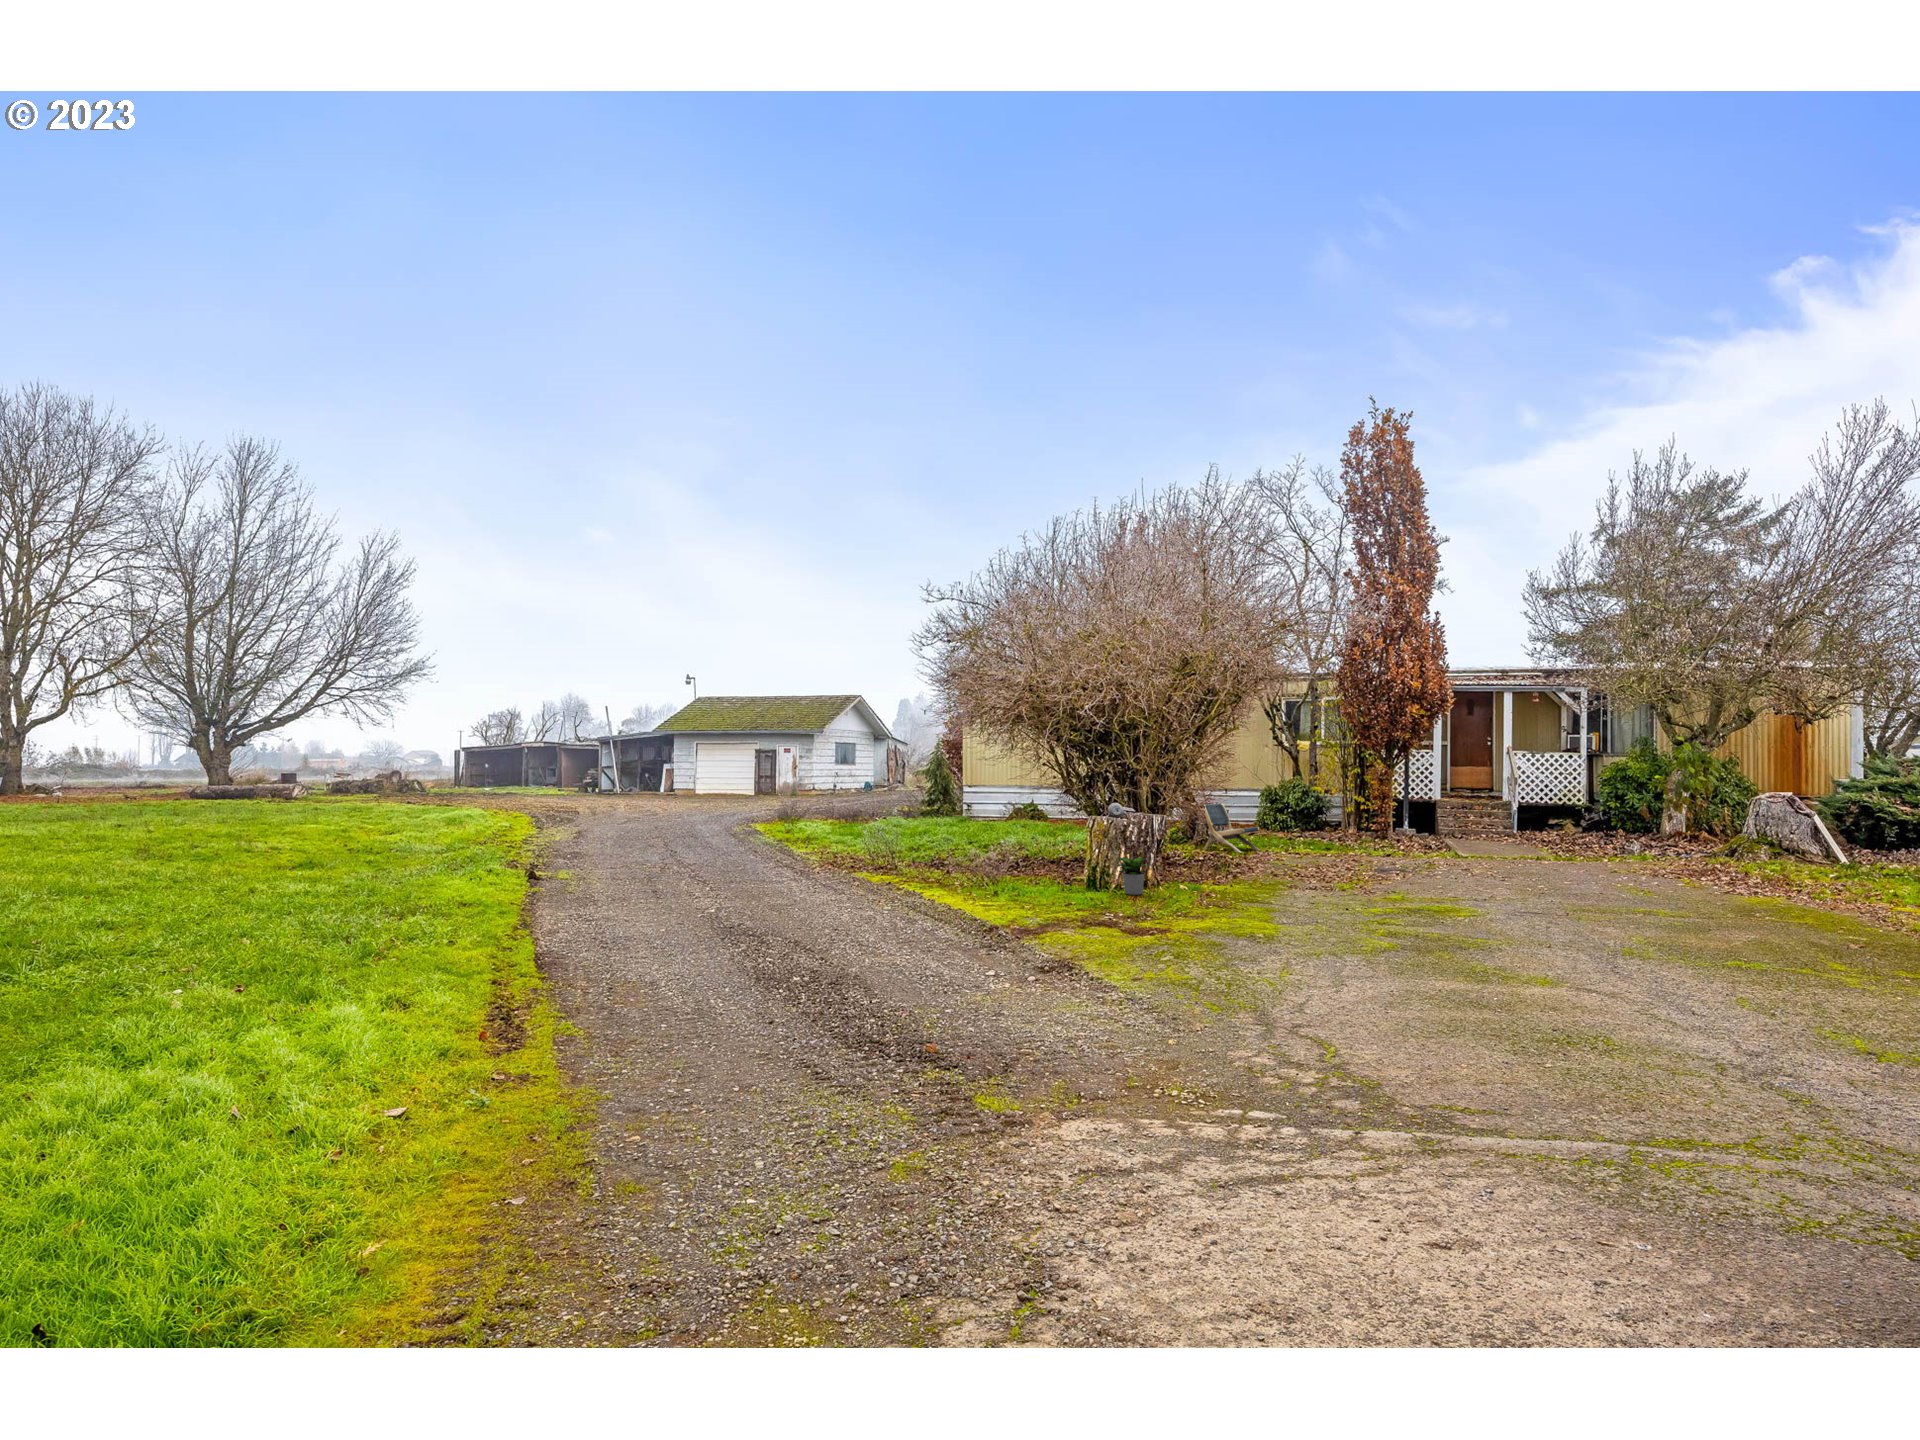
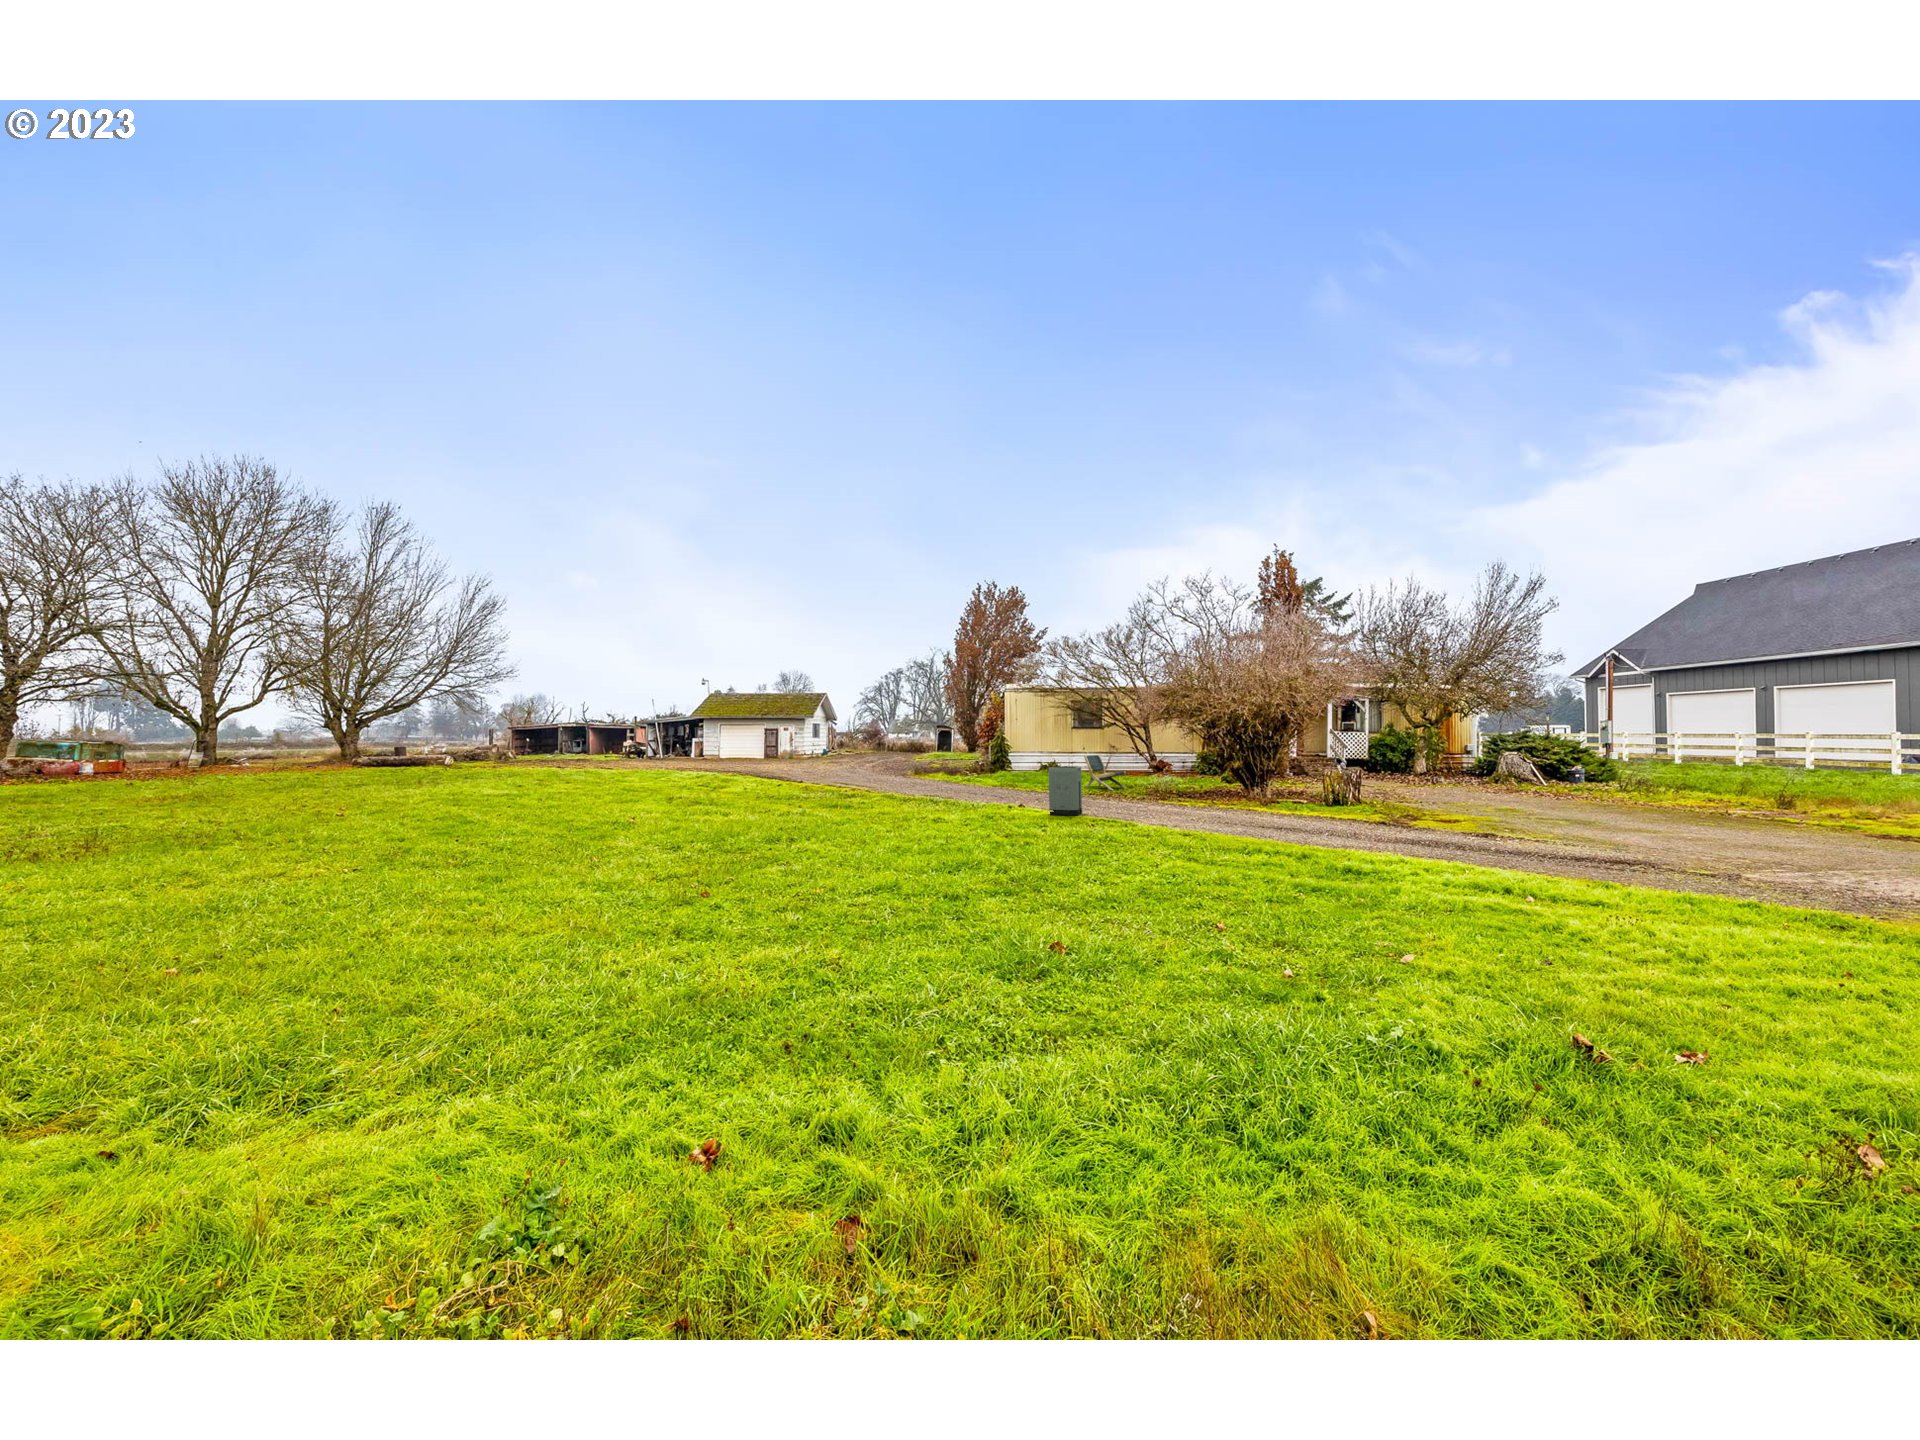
trash can: none [1155,824,1199,891] -> present [1049,766,1082,816]
potted plant: present [1116,857,1154,895] -> none [1018,791,1050,819]

